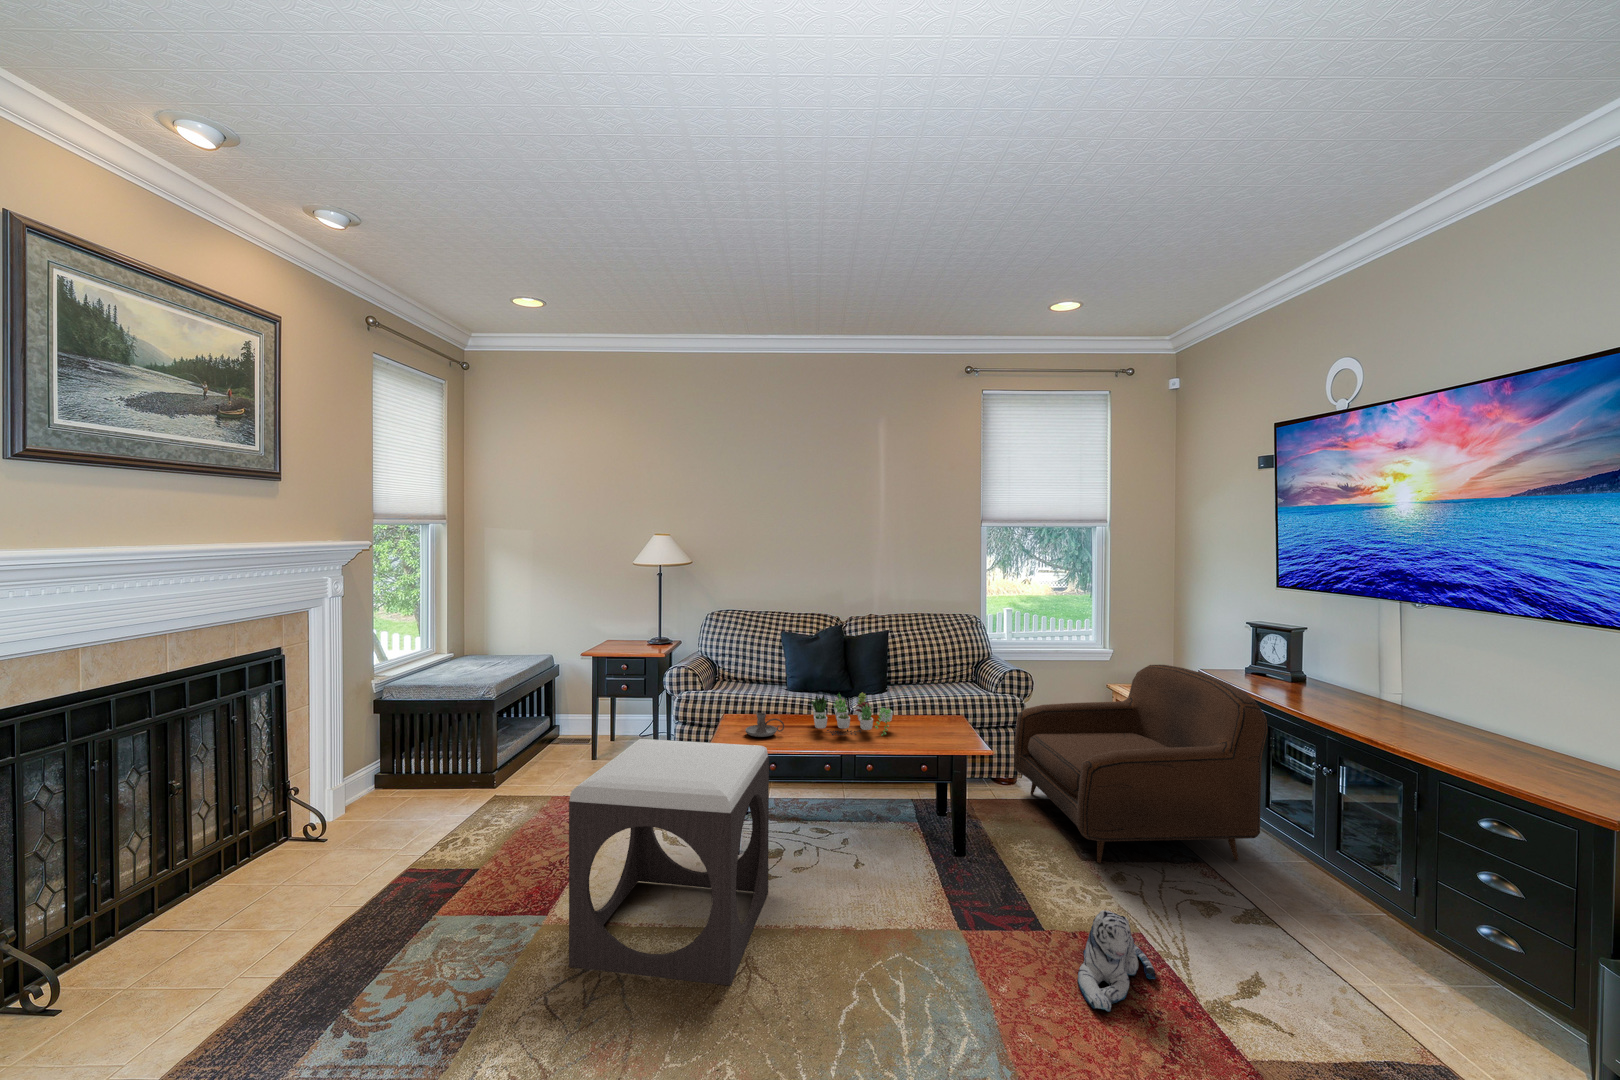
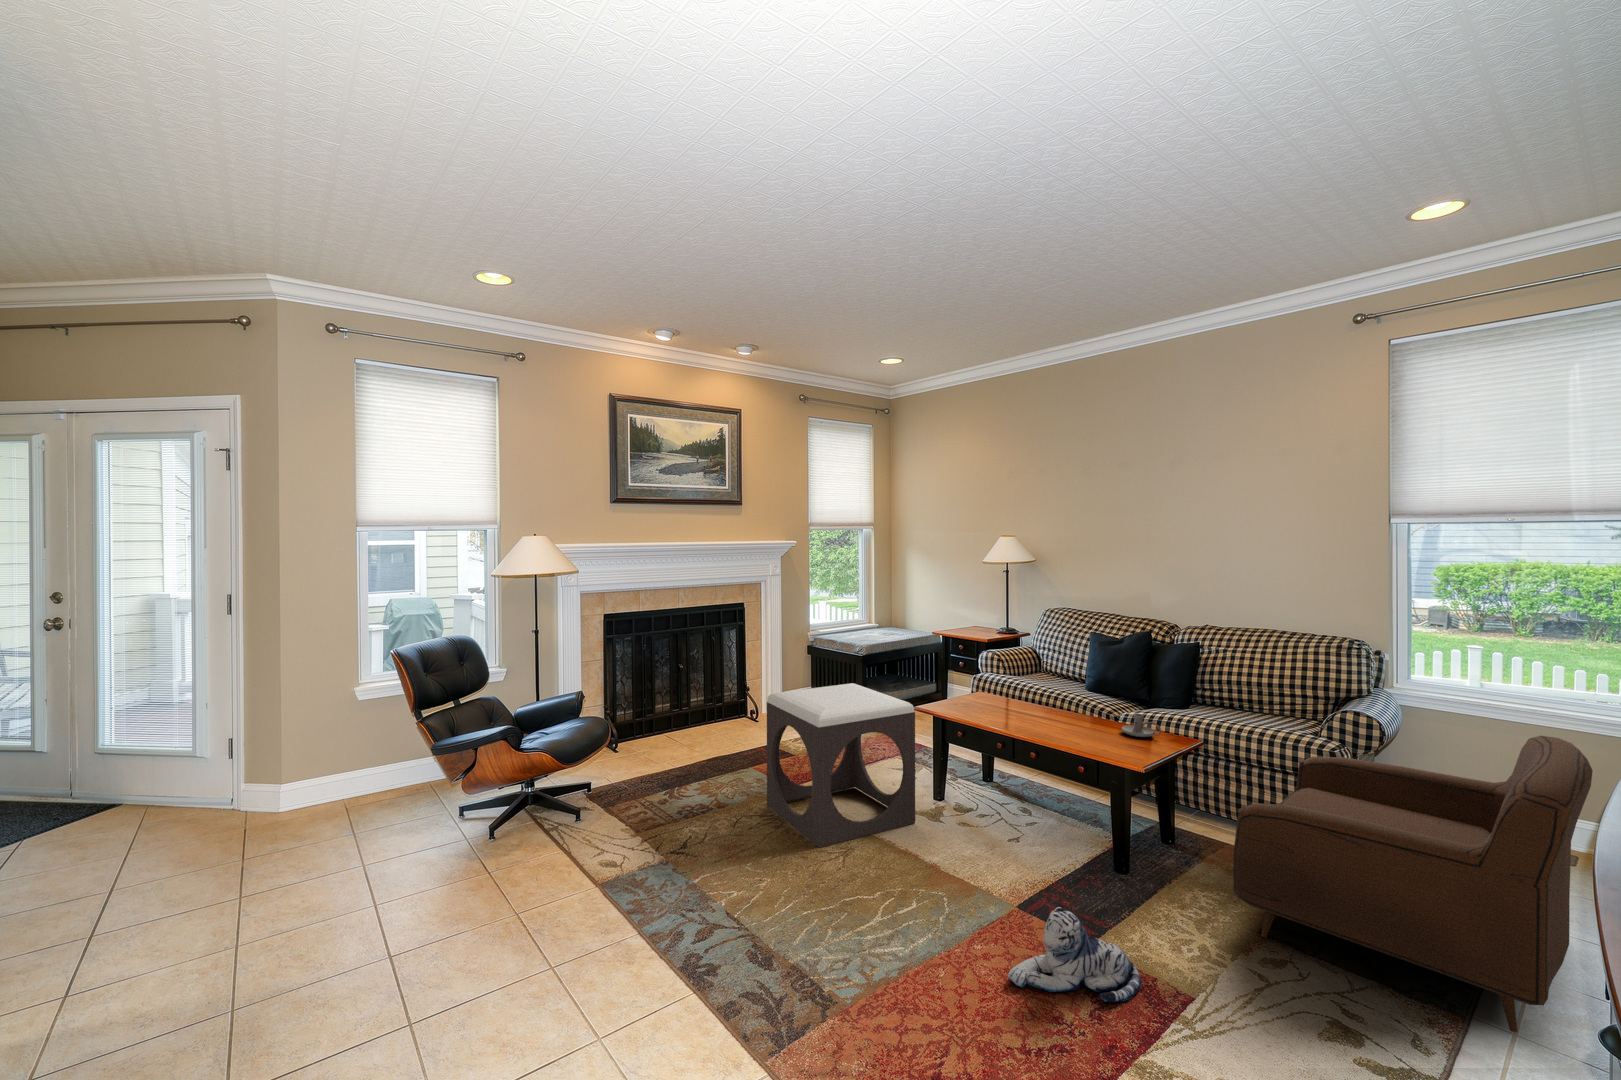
succulent plant: present [810,692,893,736] -> none [999,684,1091,732]
candle holder: present [746,713,784,737] -> present [1122,714,1161,737]

